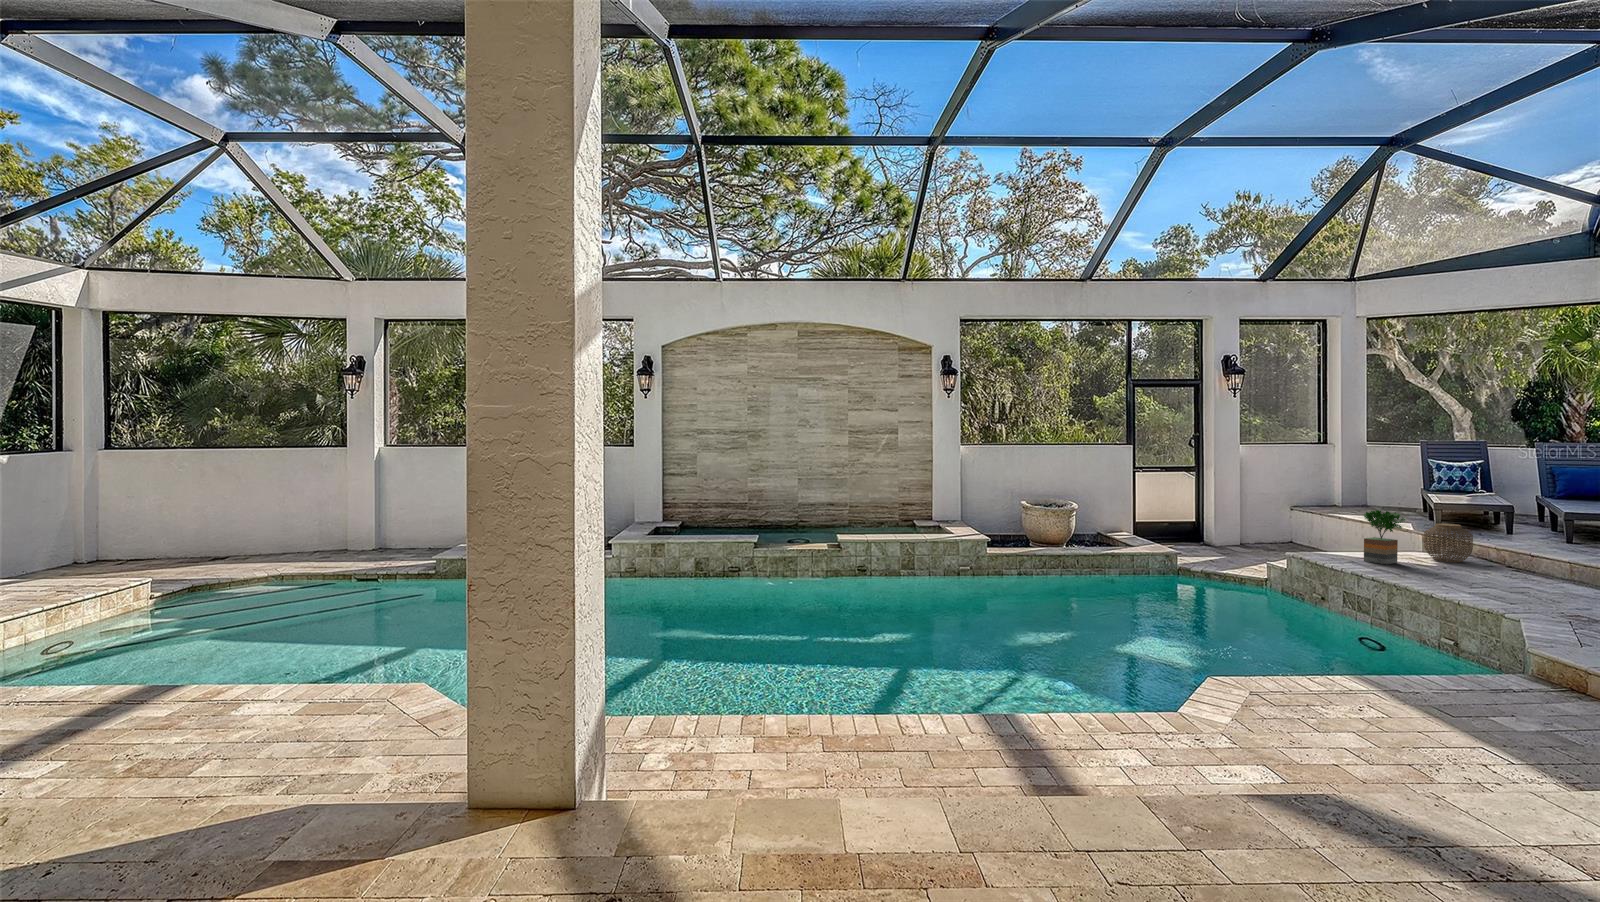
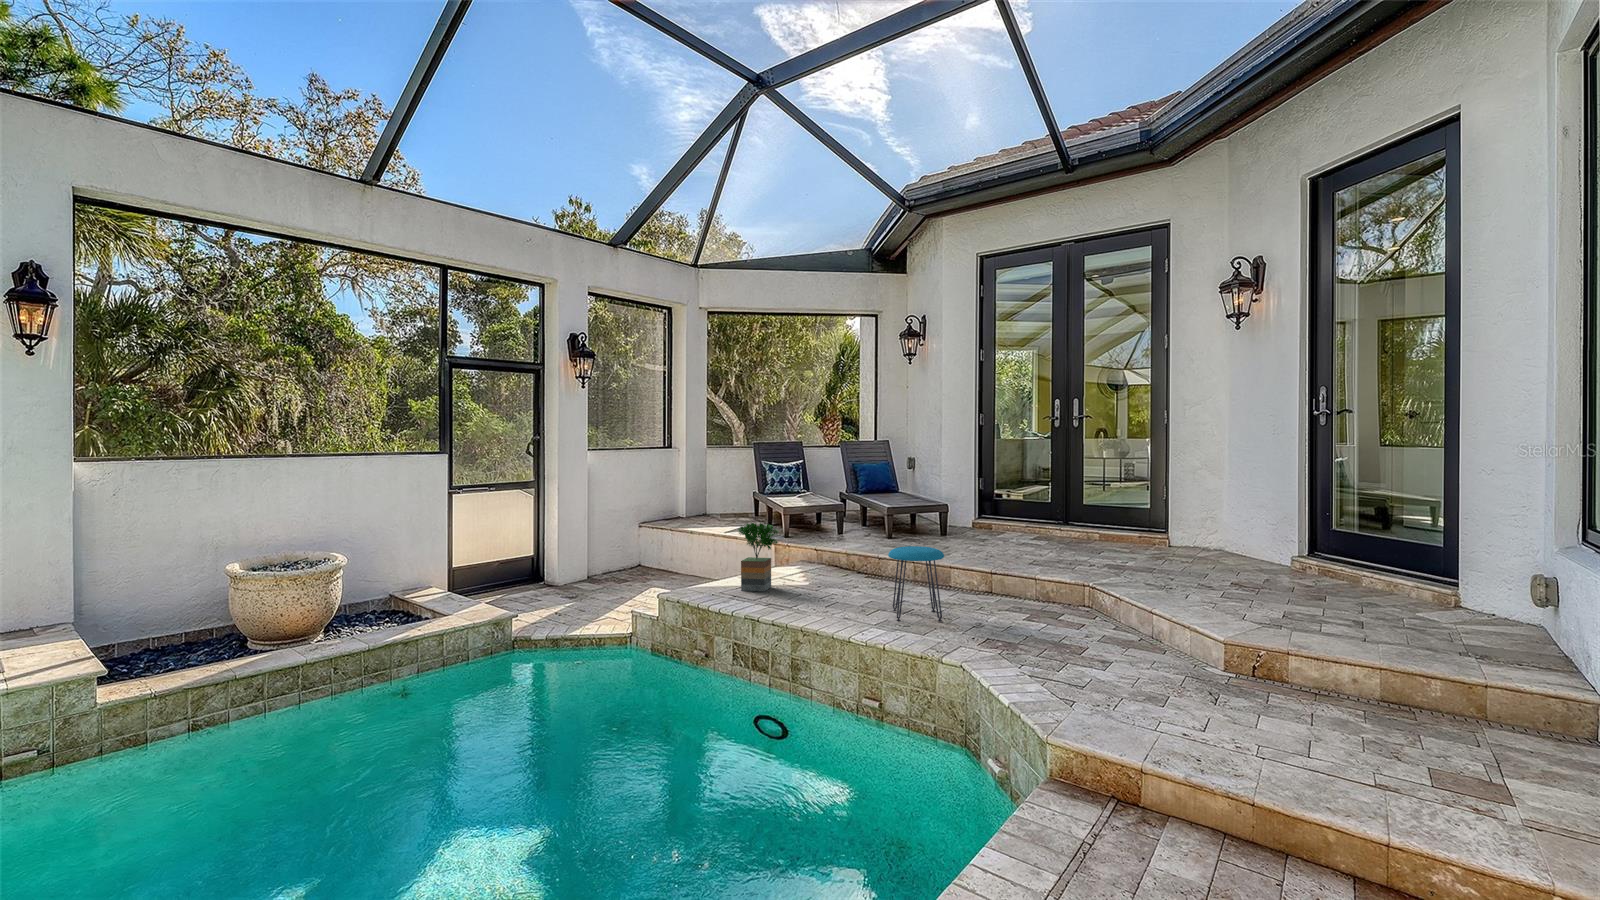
woven basket: present [1424,523,1473,563] -> none [785,532,824,576]
stool: none [1504,540,1573,605] -> present [888,546,944,621]

